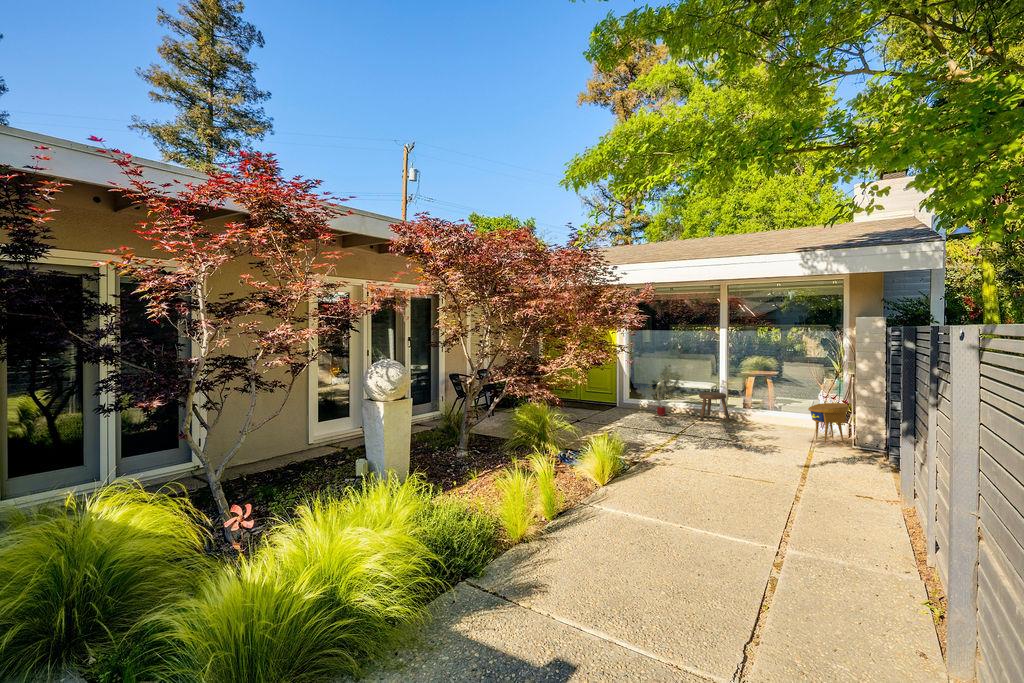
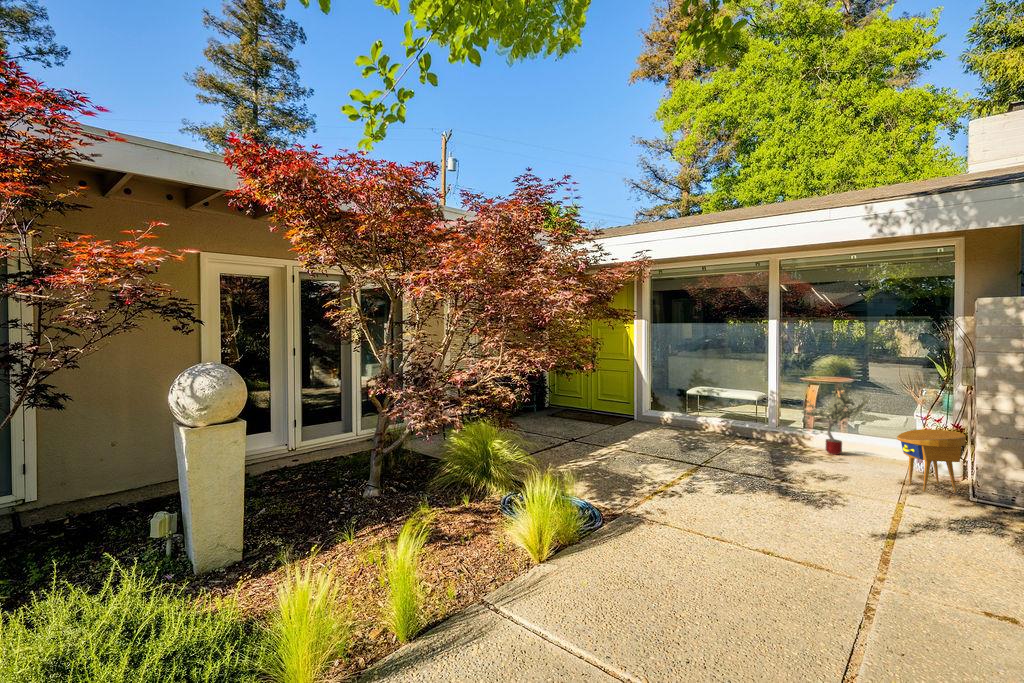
potted tree: present [645,371,679,416] -> present [802,384,870,455]
stool: present [699,392,730,422] -> none [737,404,781,446]

